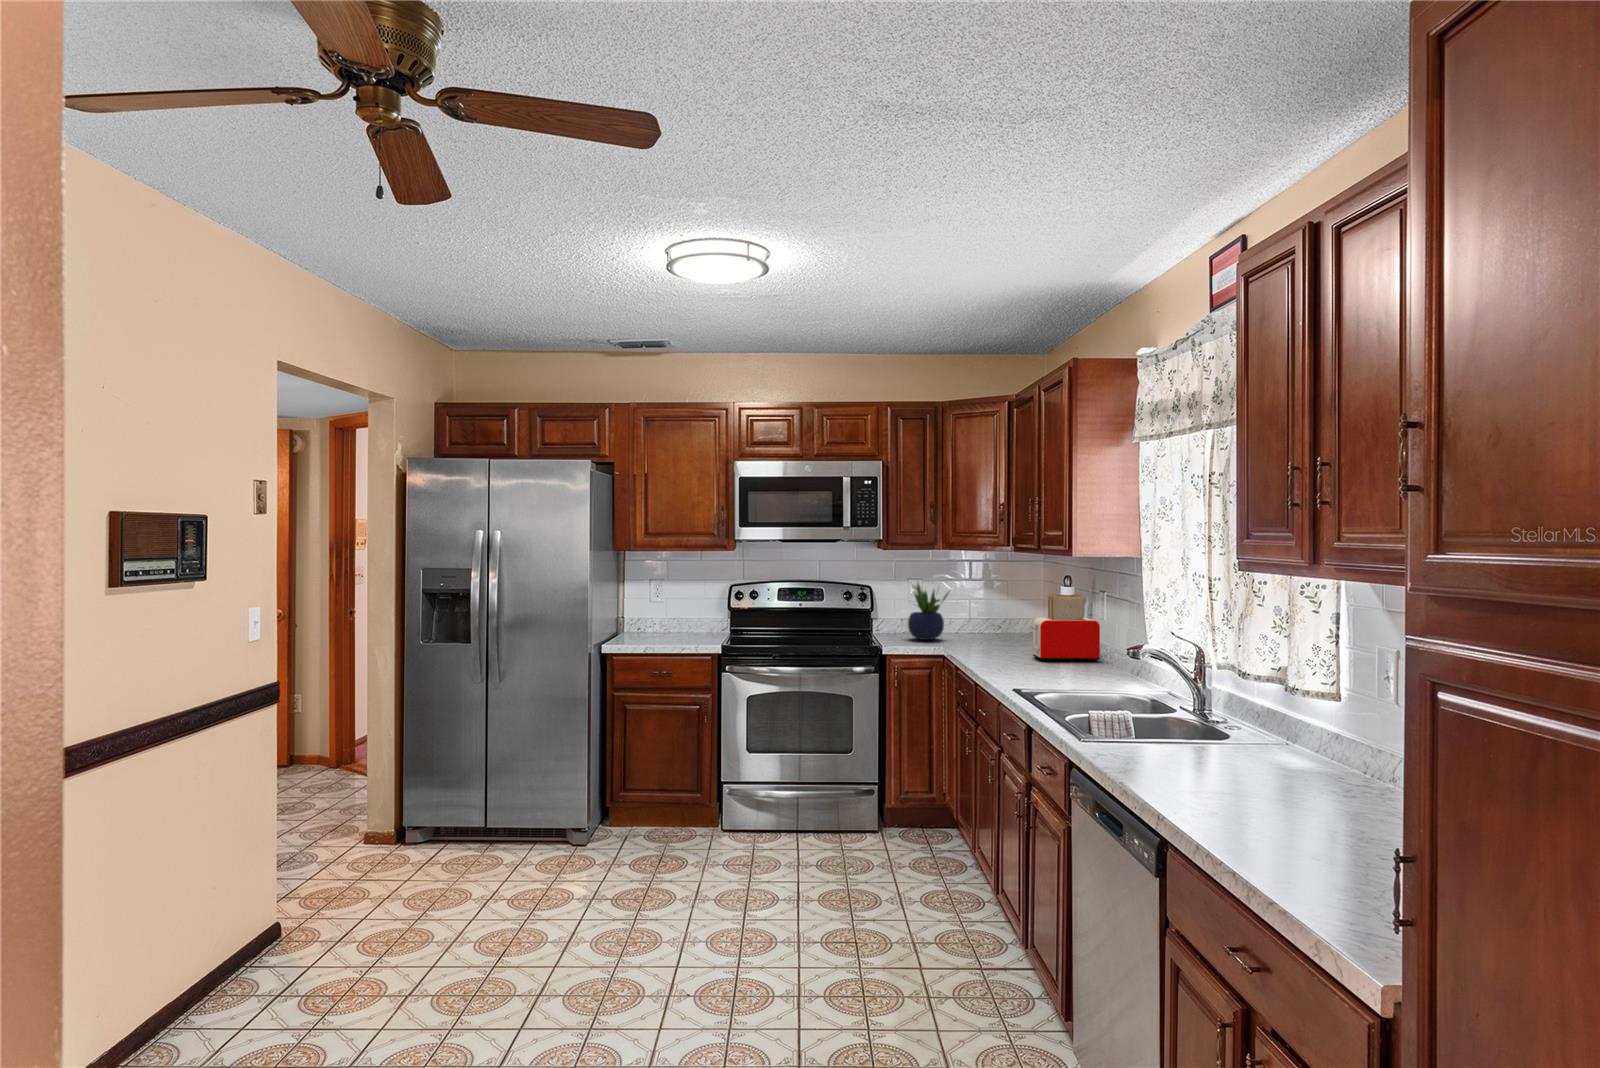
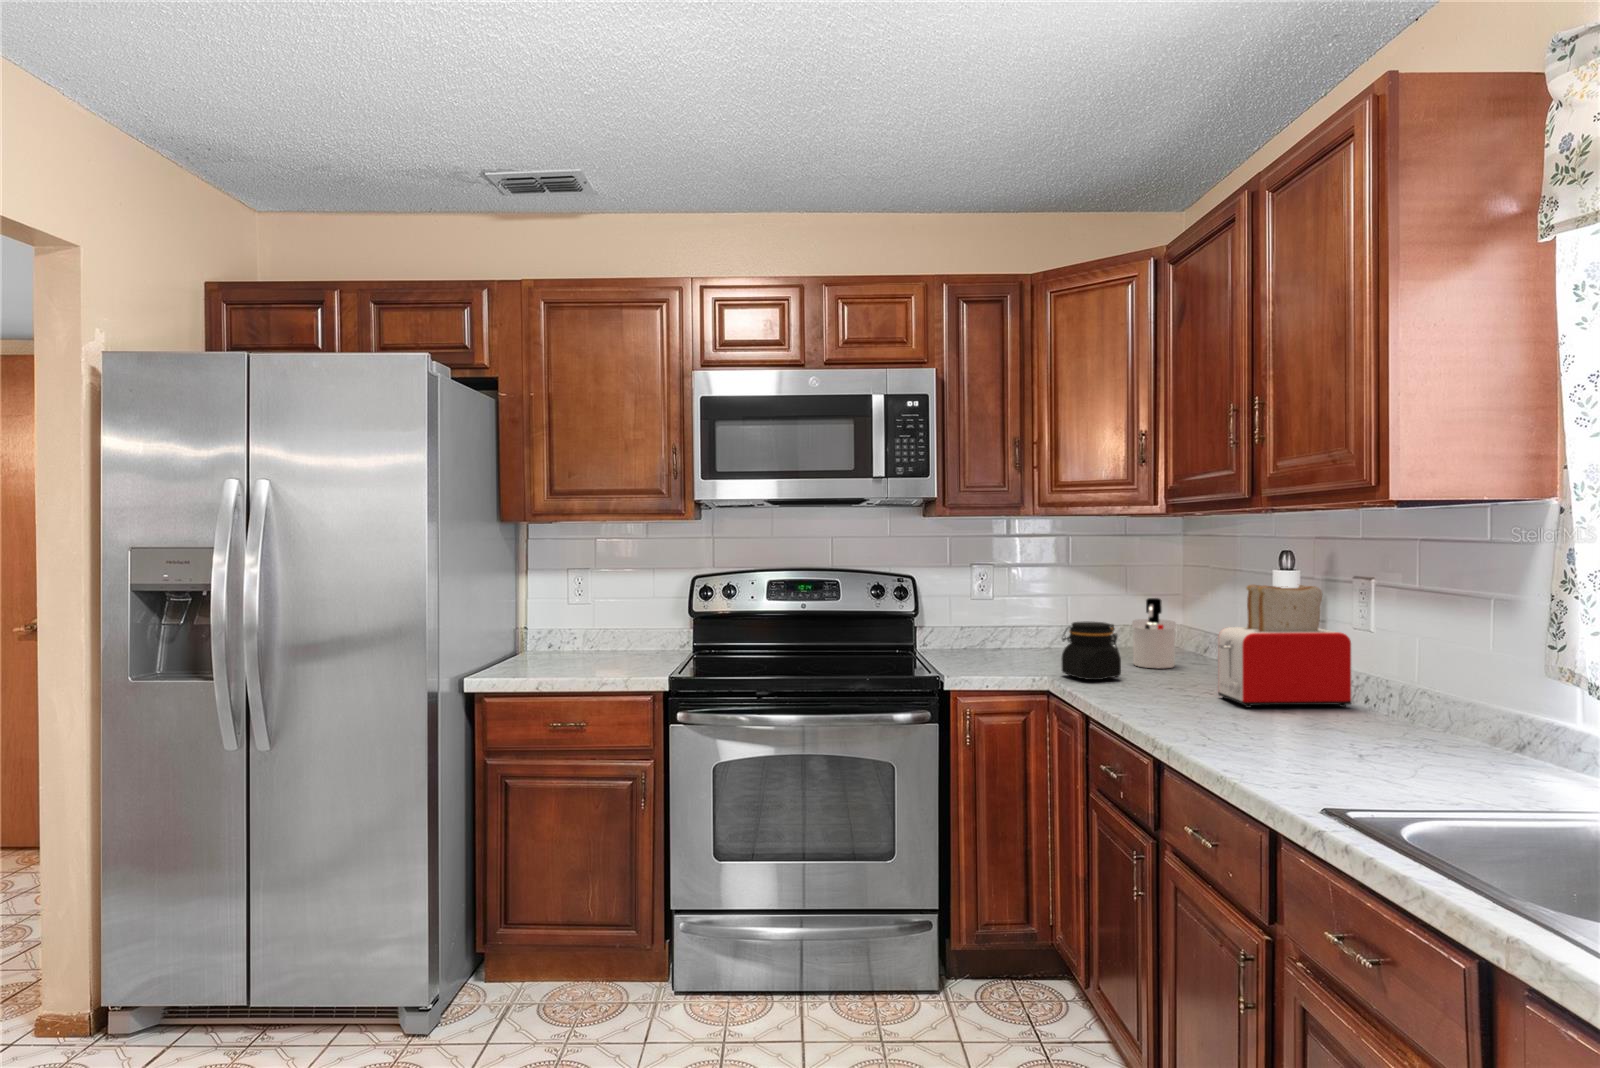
potted plant: present [908,582,949,640] -> none [976,563,1049,662]
soap dispenser: none [1001,601,1026,644] -> present [1132,598,1176,668]
jar: none [952,615,987,649] -> present [1062,622,1121,680]

